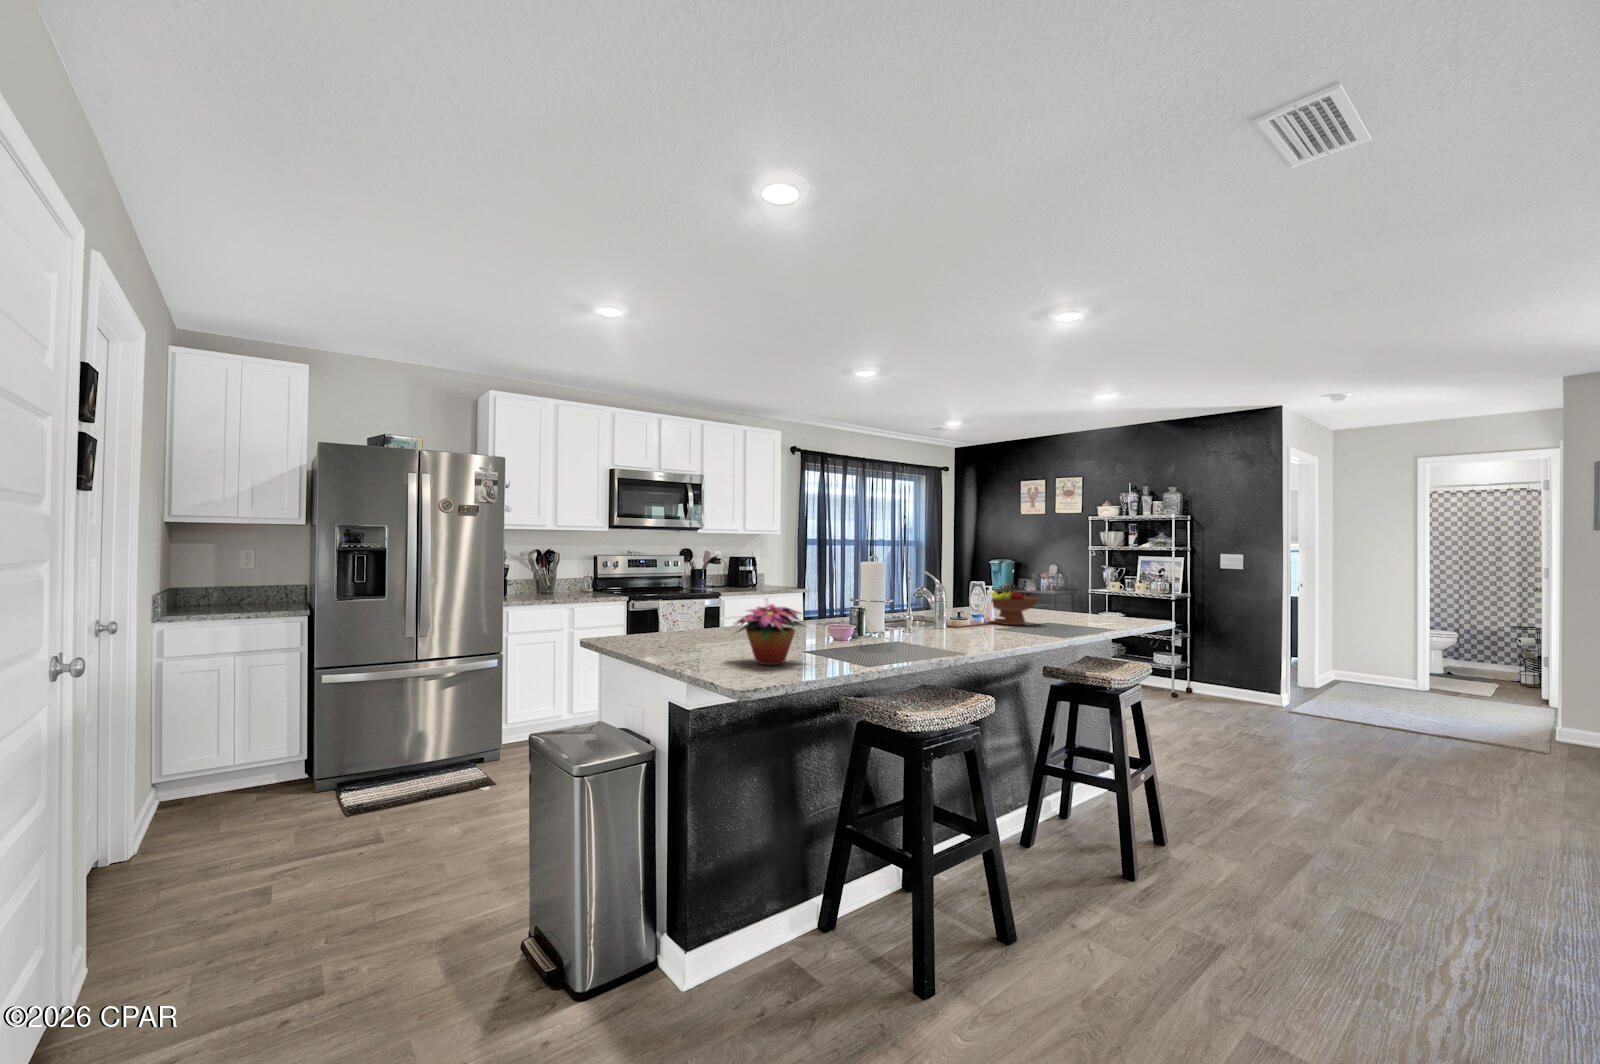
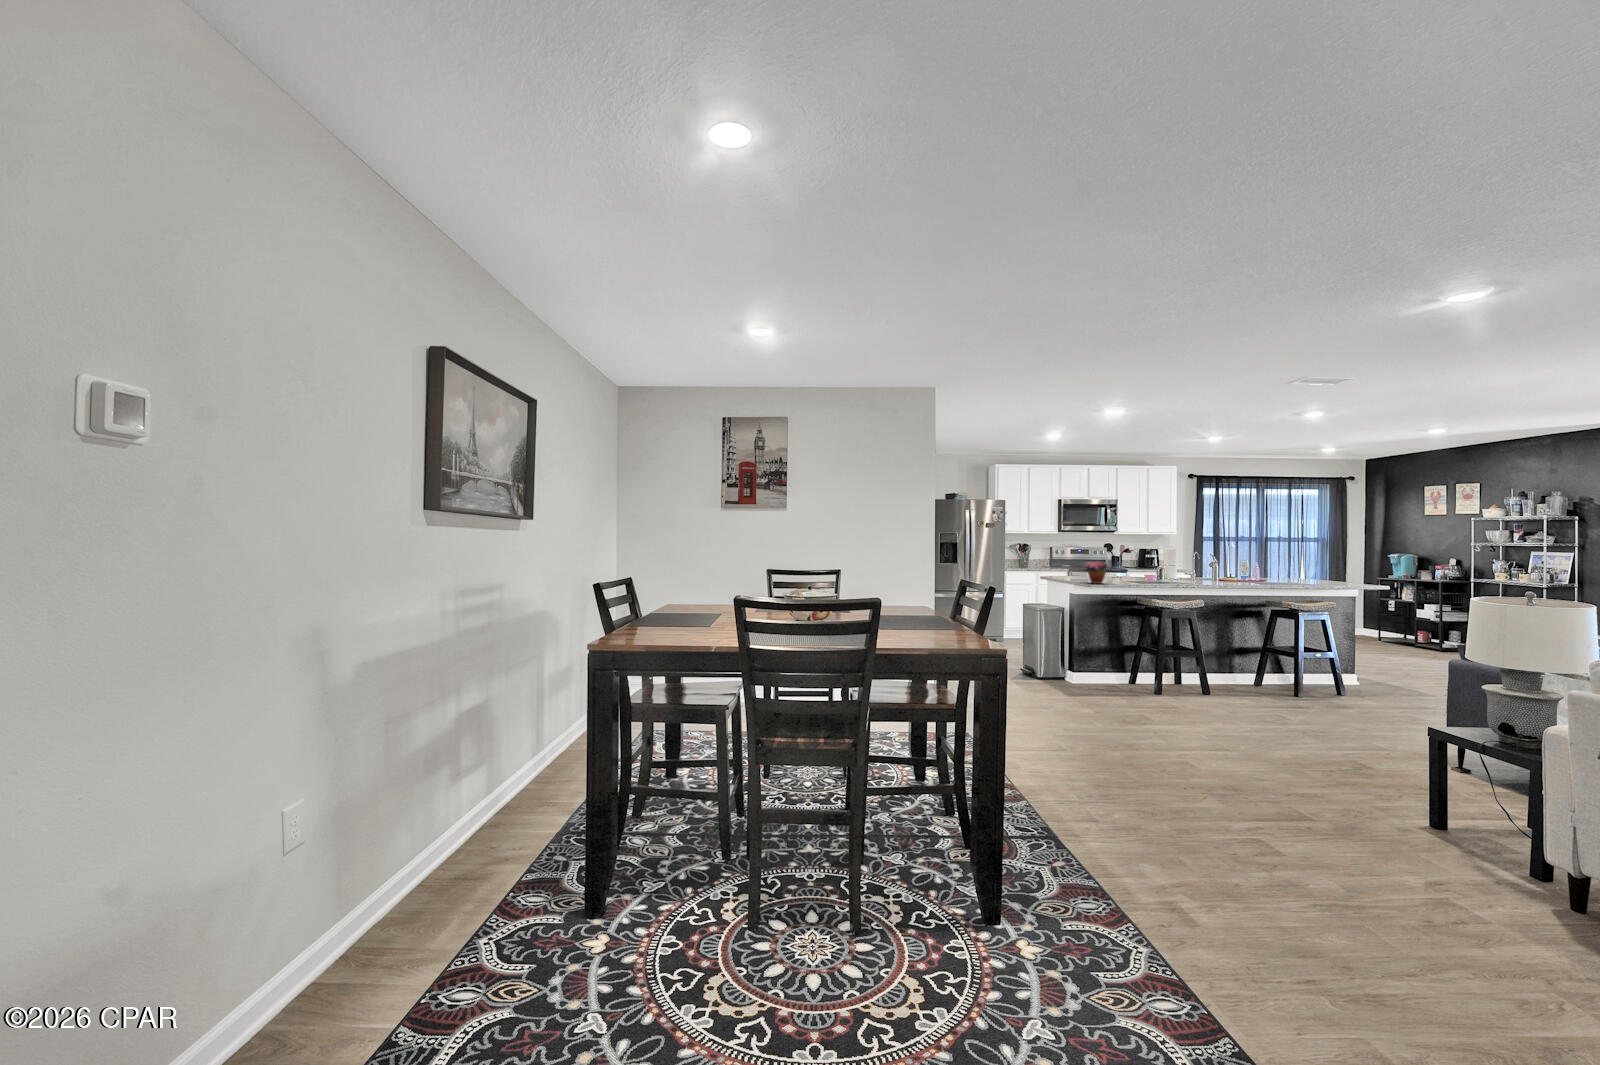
fruit bowl: present [992,588,1040,625] -> none [1264,565,1303,586]

